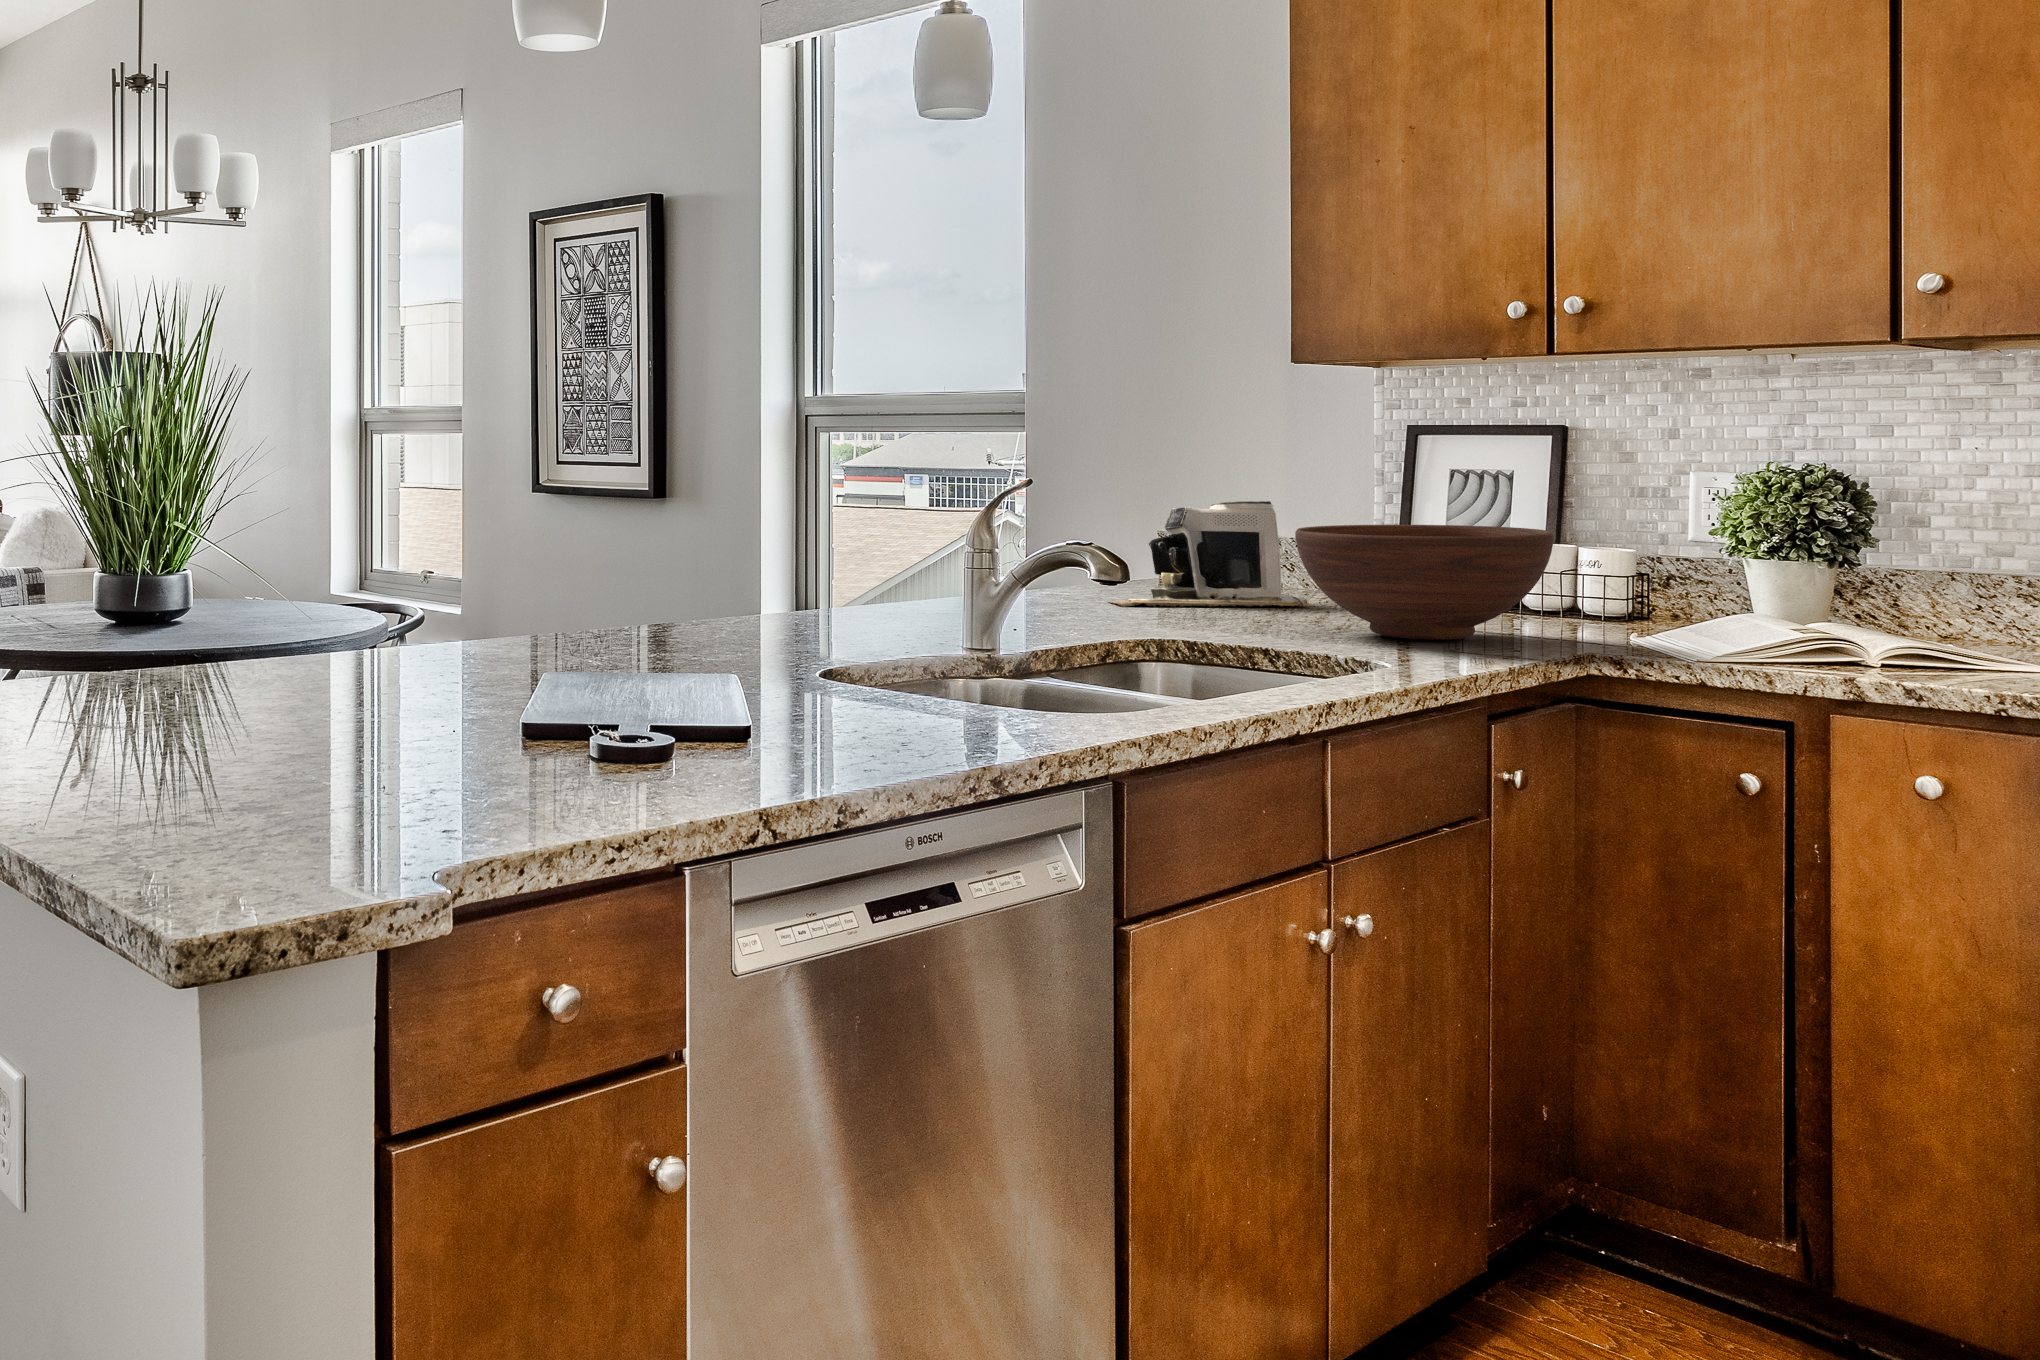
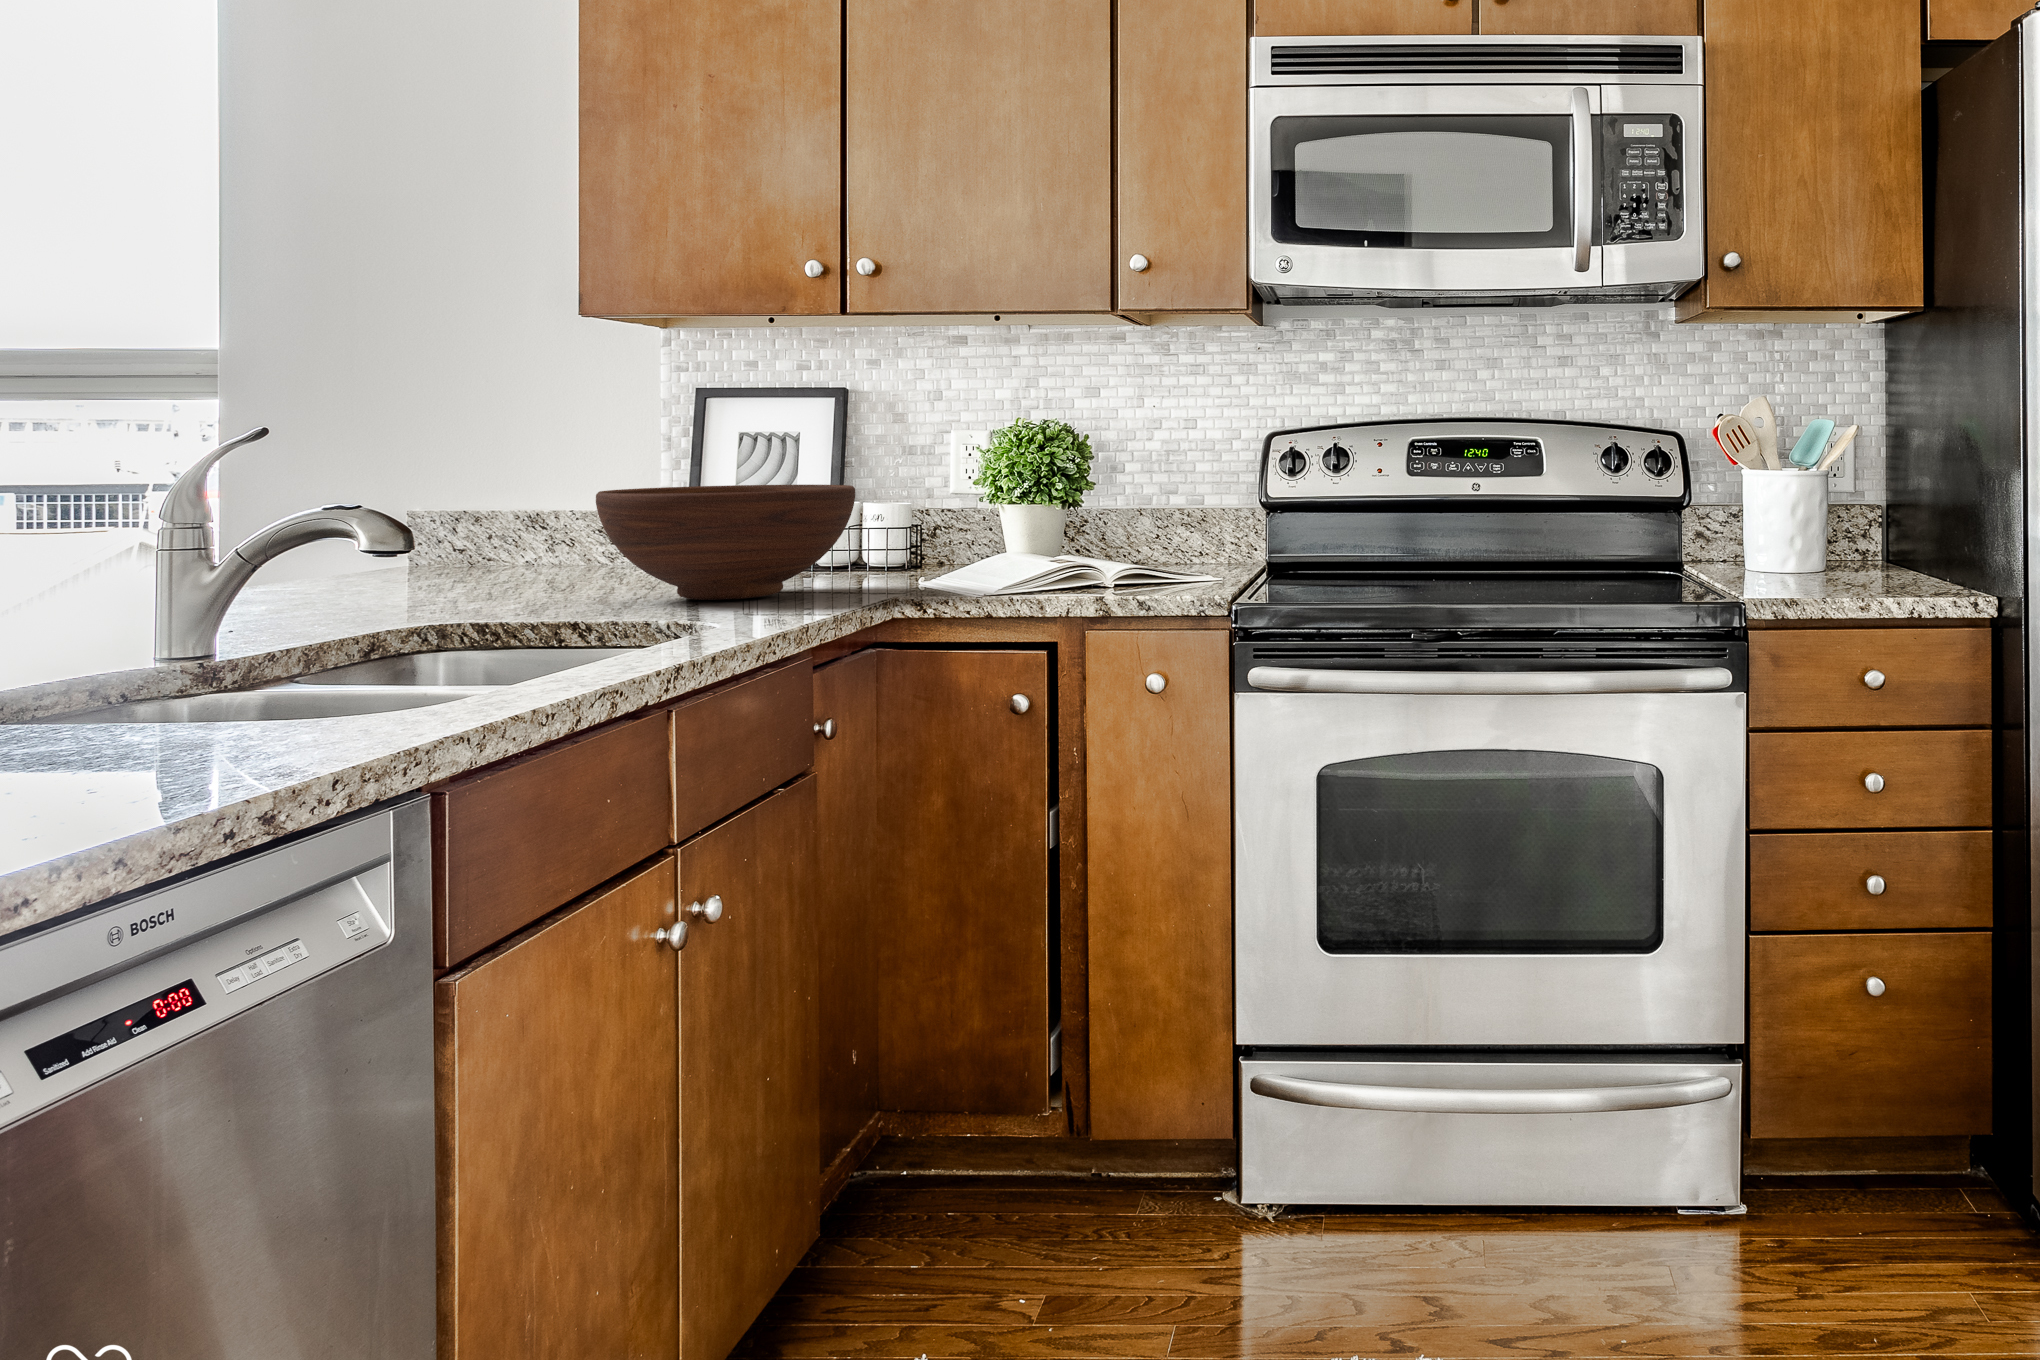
coffee maker: present [1110,501,1311,607] -> none [340,469,599,597]

